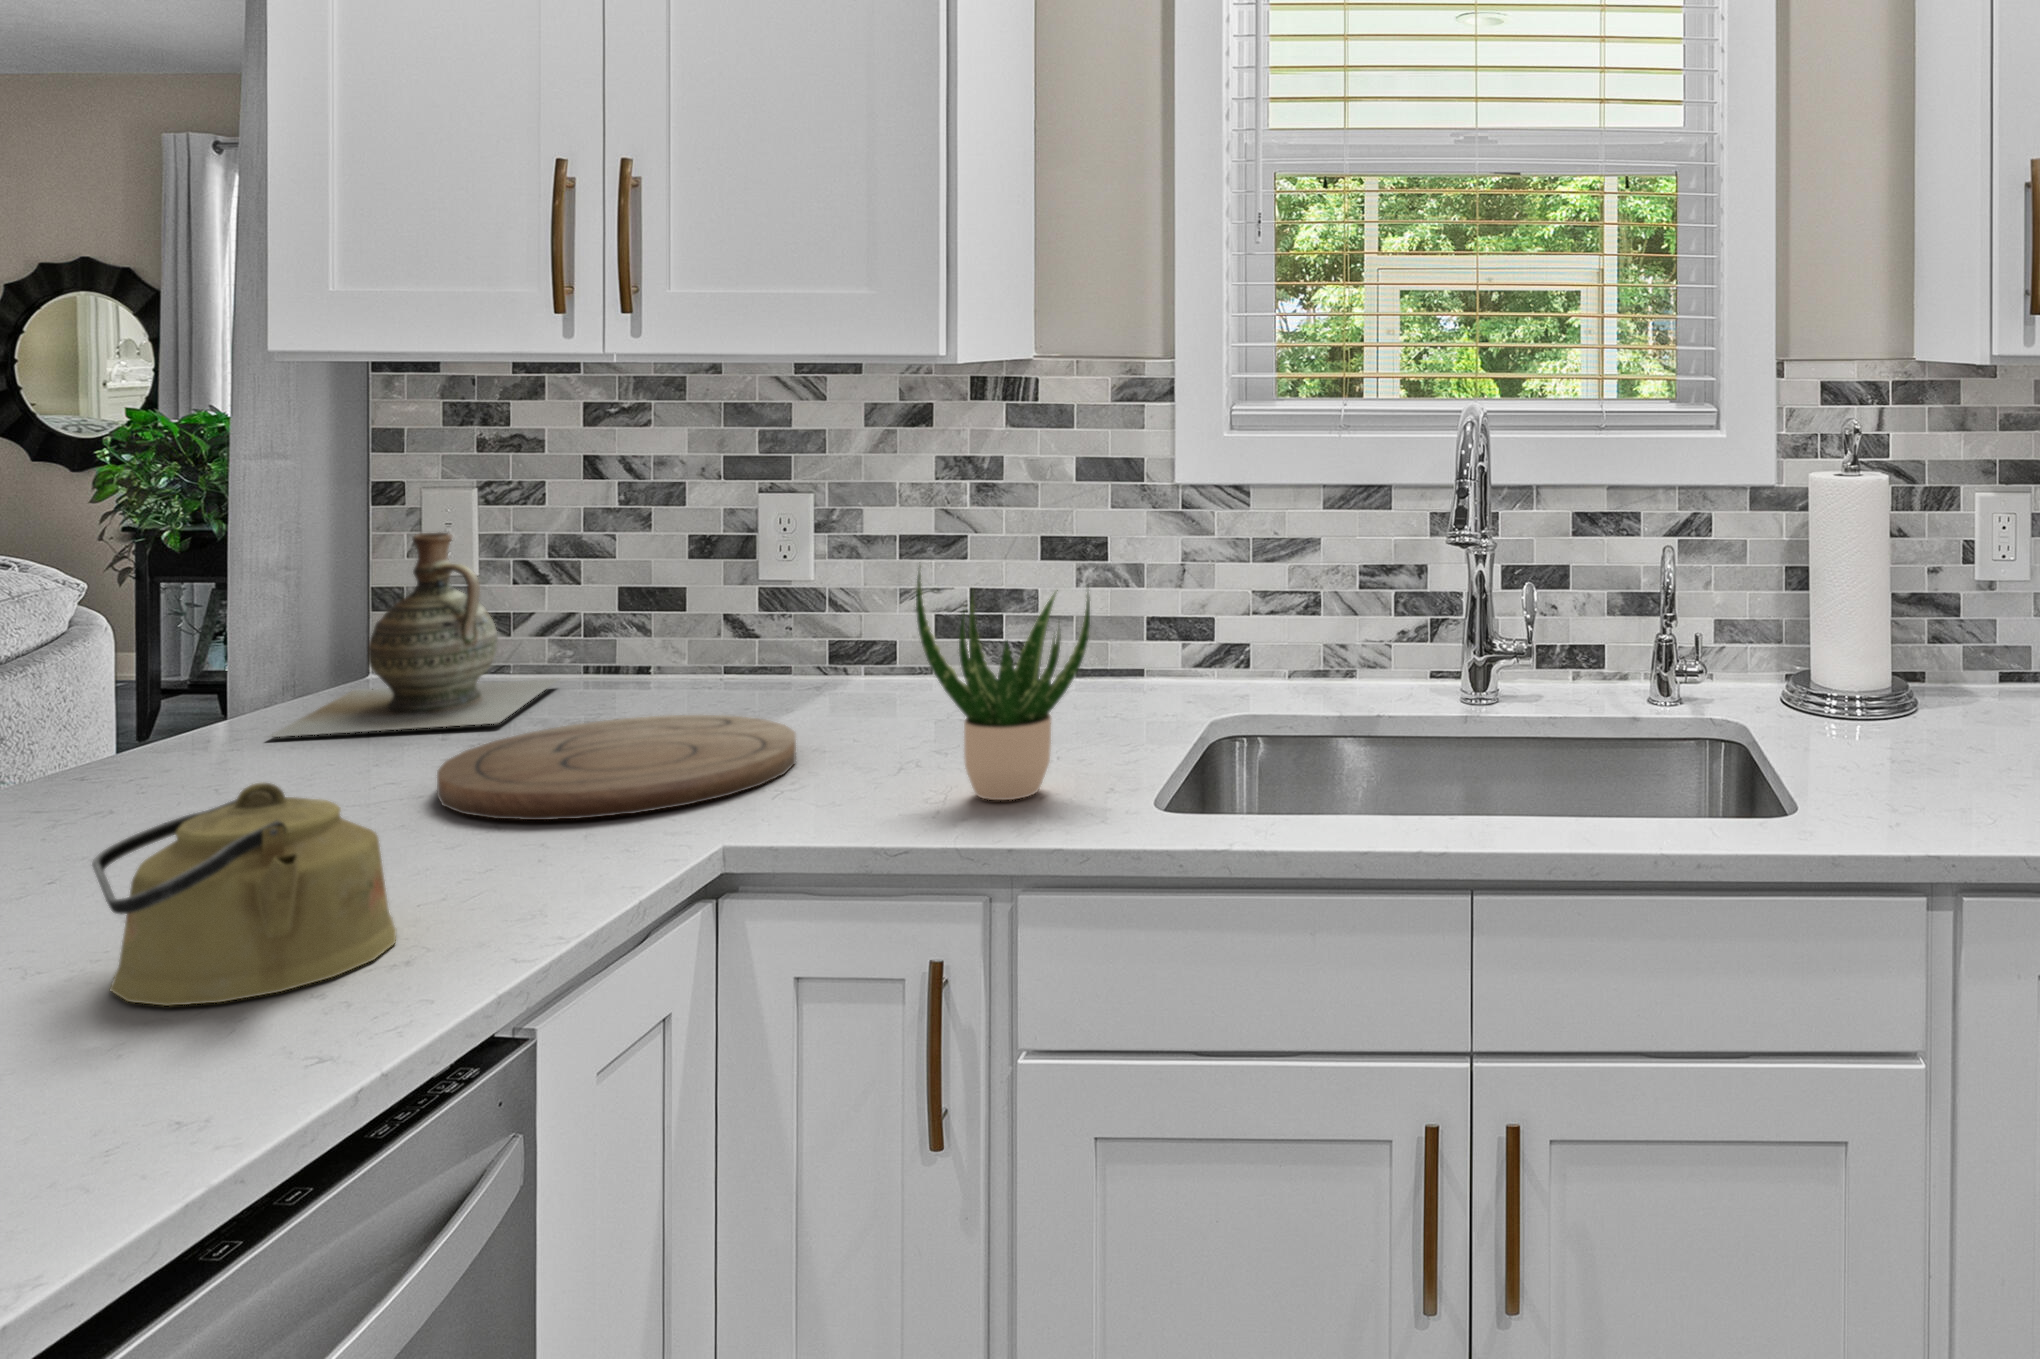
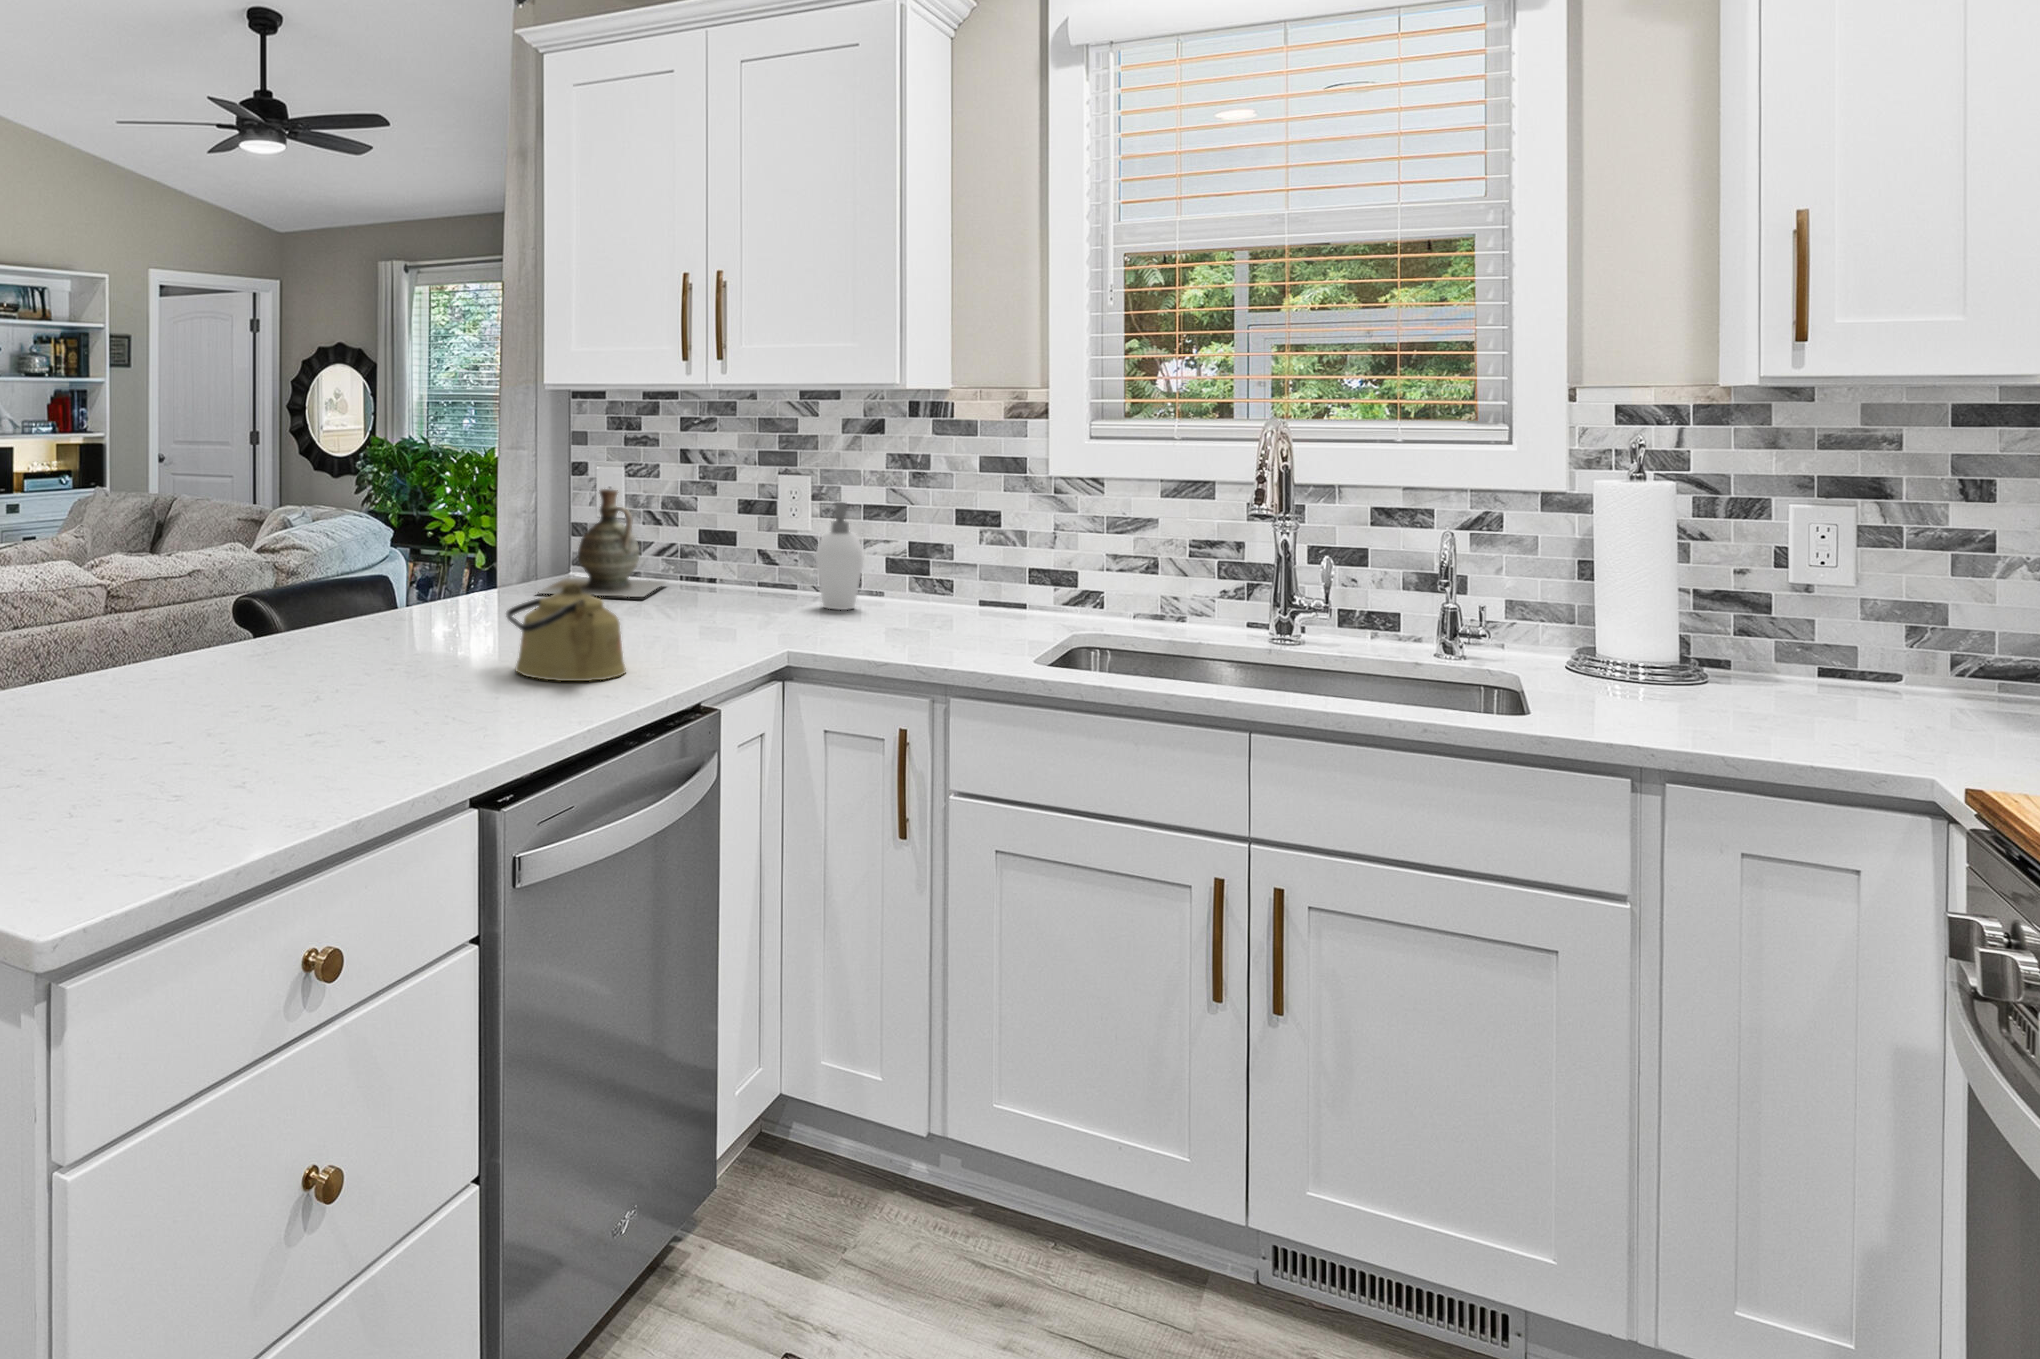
soap dispenser: none [819,537,922,710] -> present [816,502,863,610]
potted plant: present [916,572,1090,800] -> none [880,506,987,656]
cutting board: present [437,715,796,820] -> none [624,598,806,639]

